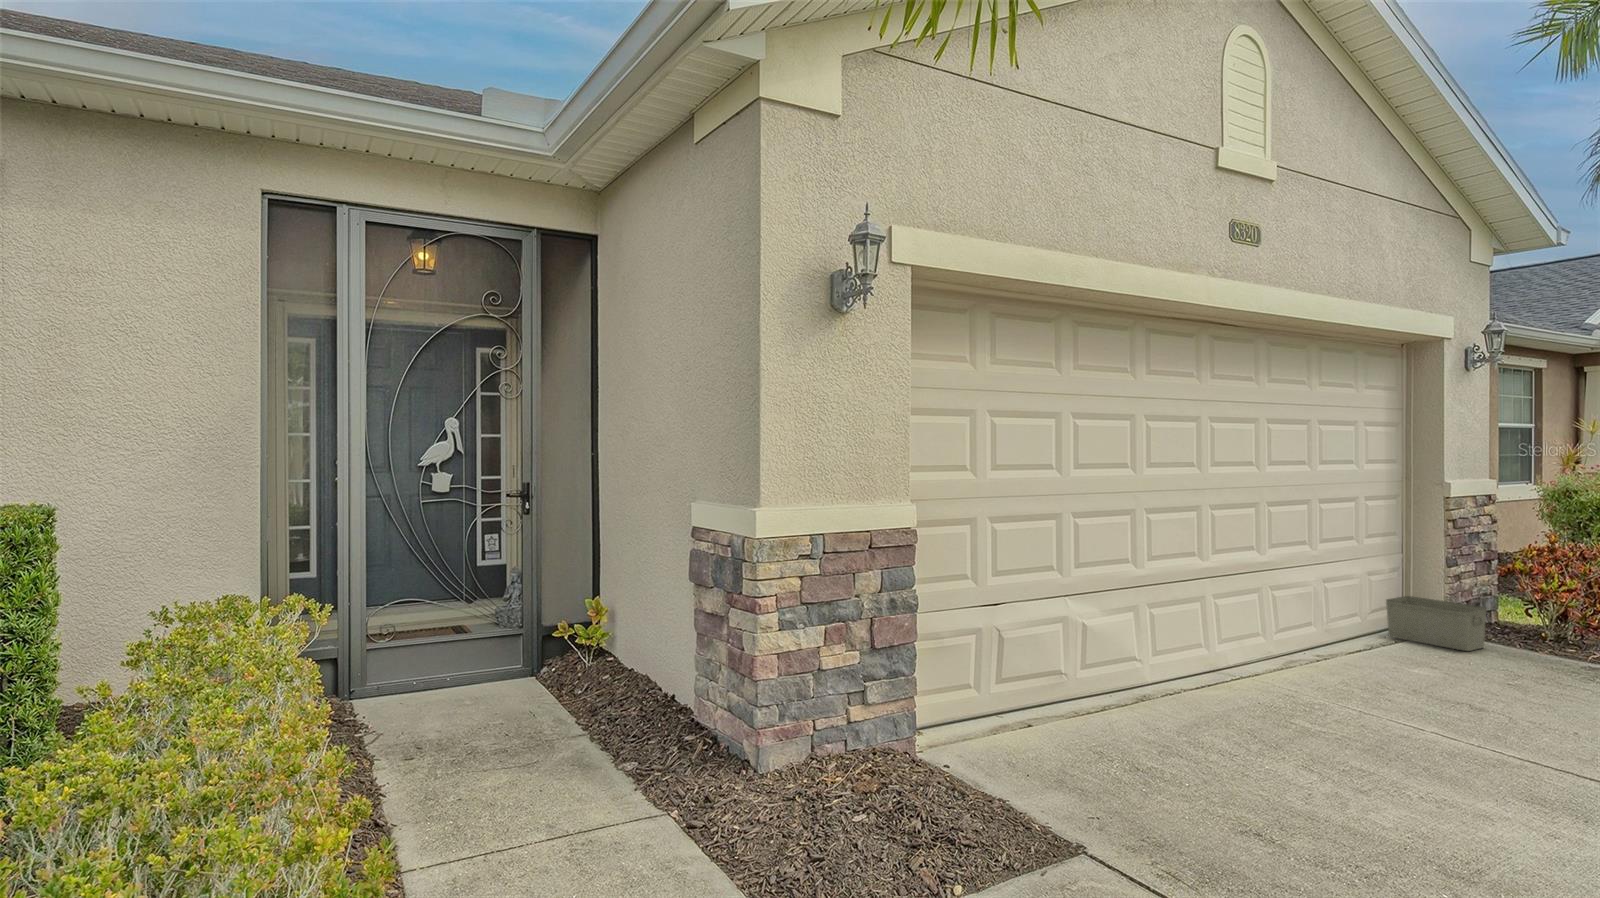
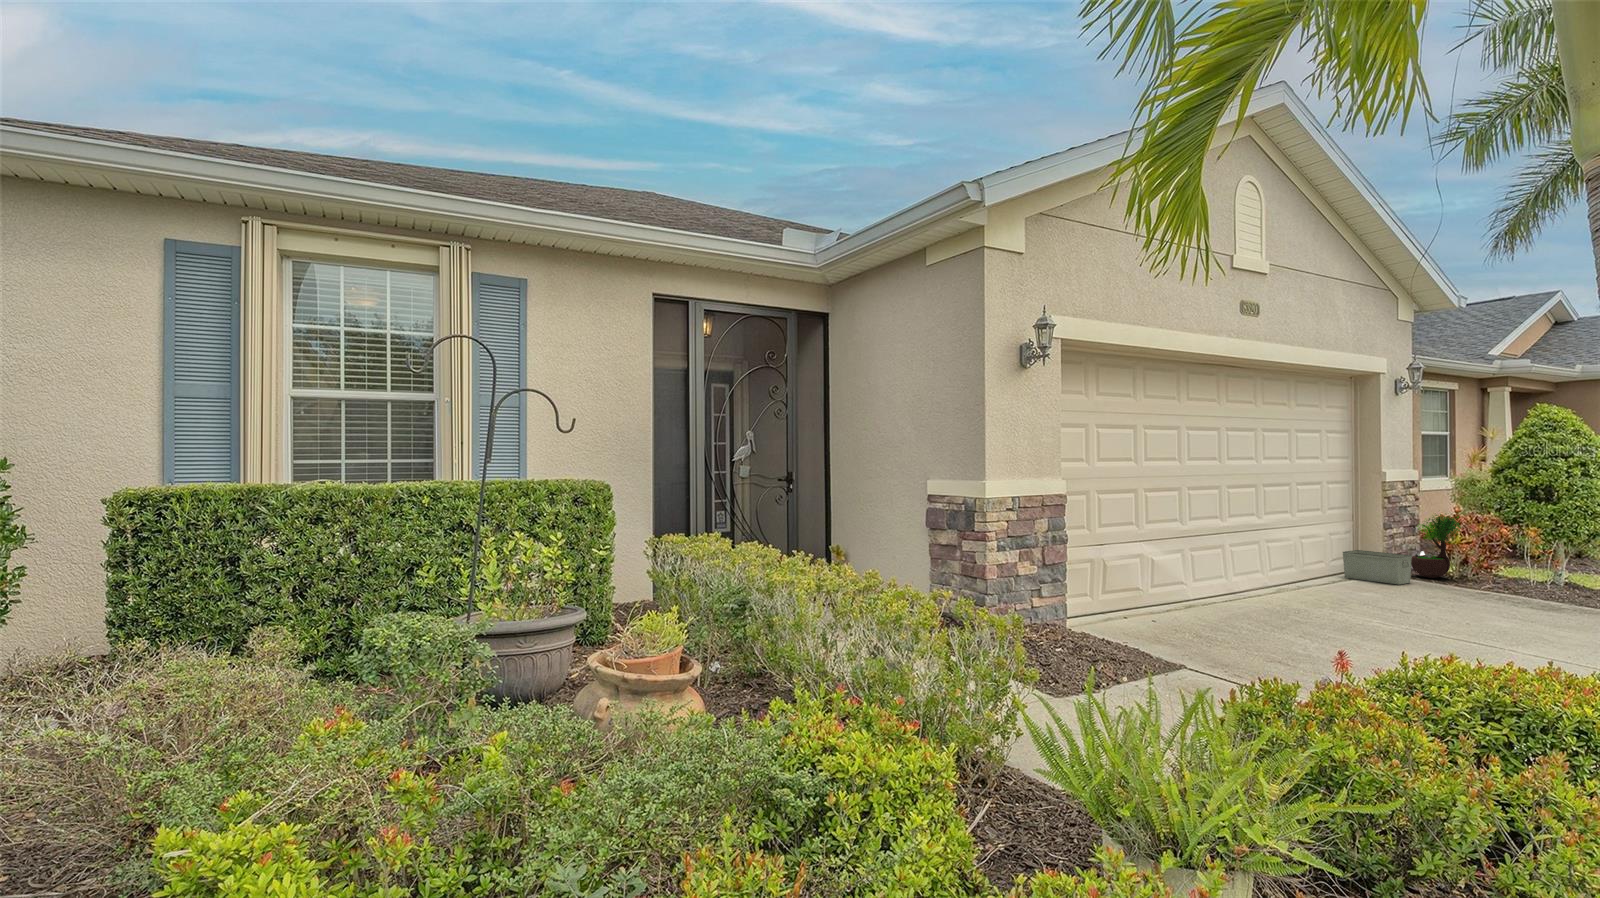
potted tree: none [1485,539,1559,638] -> present [1411,514,1460,578]

